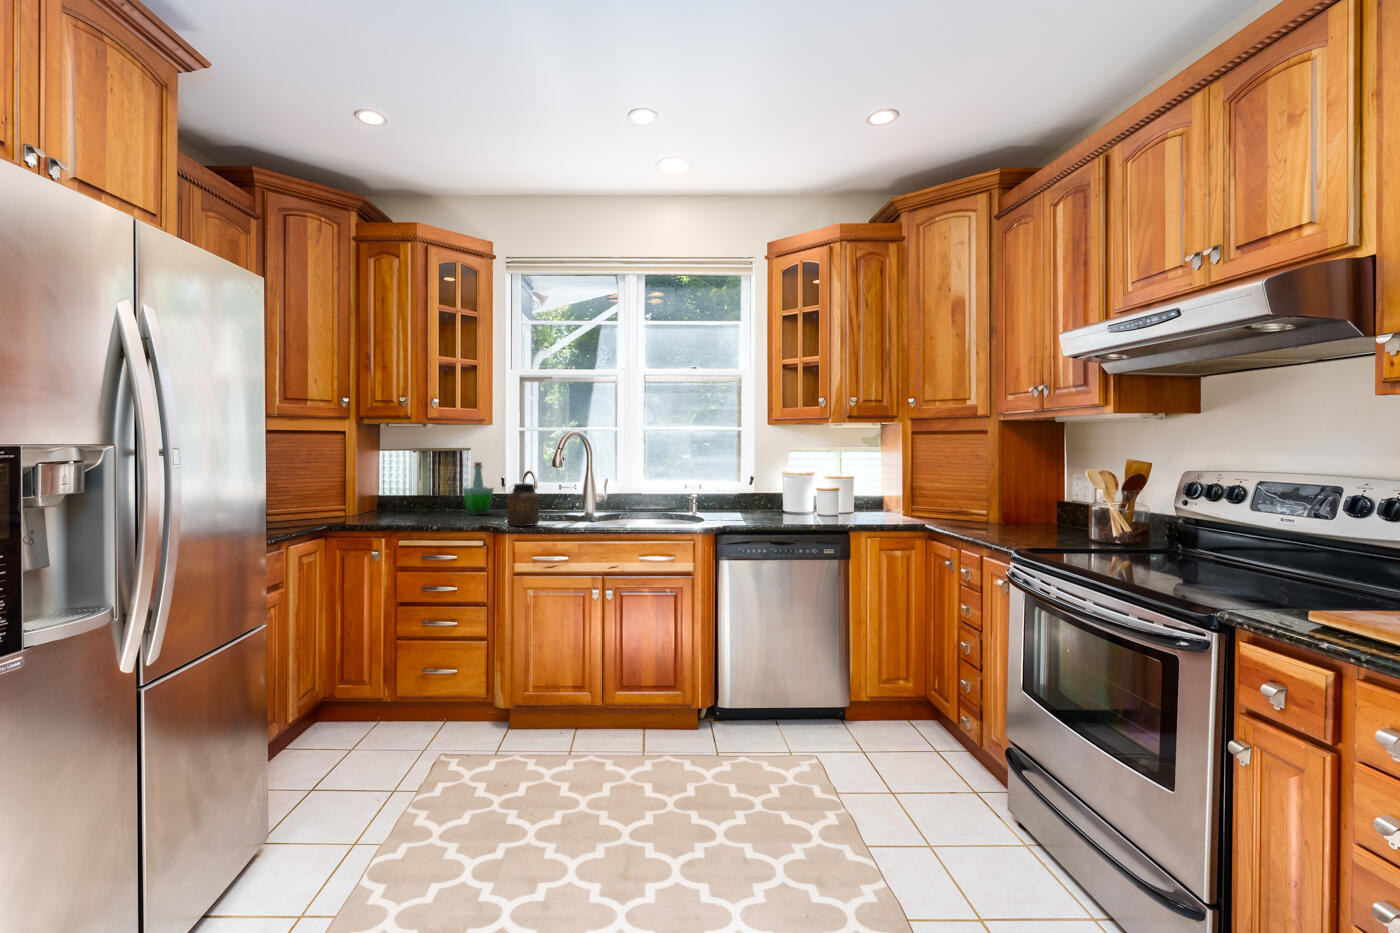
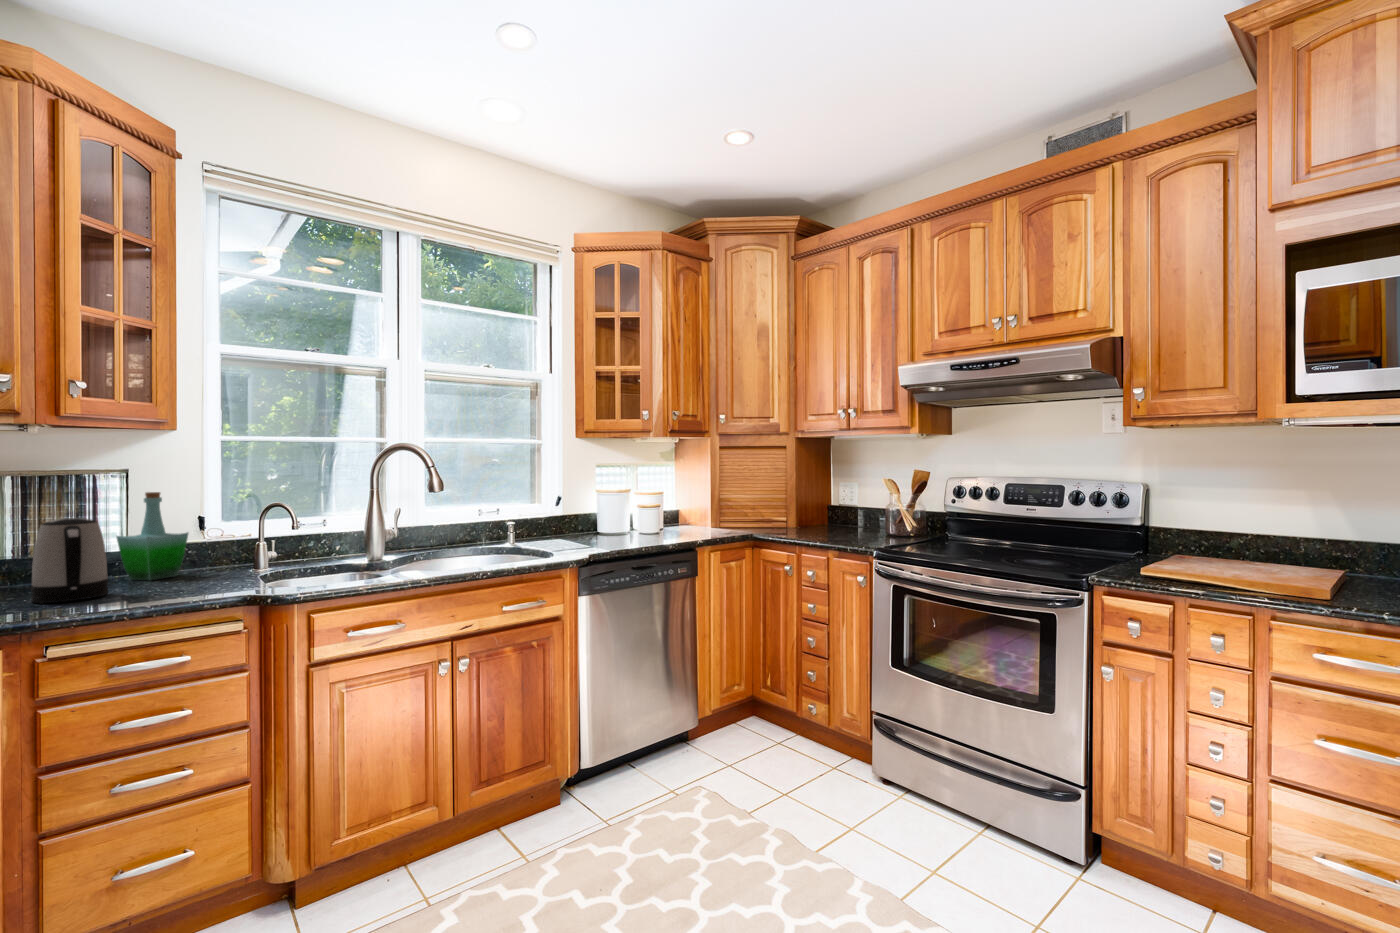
kettle: none [408,474,441,519] -> present [31,518,108,603]
jar: present [507,483,540,526] -> none [285,522,338,590]

